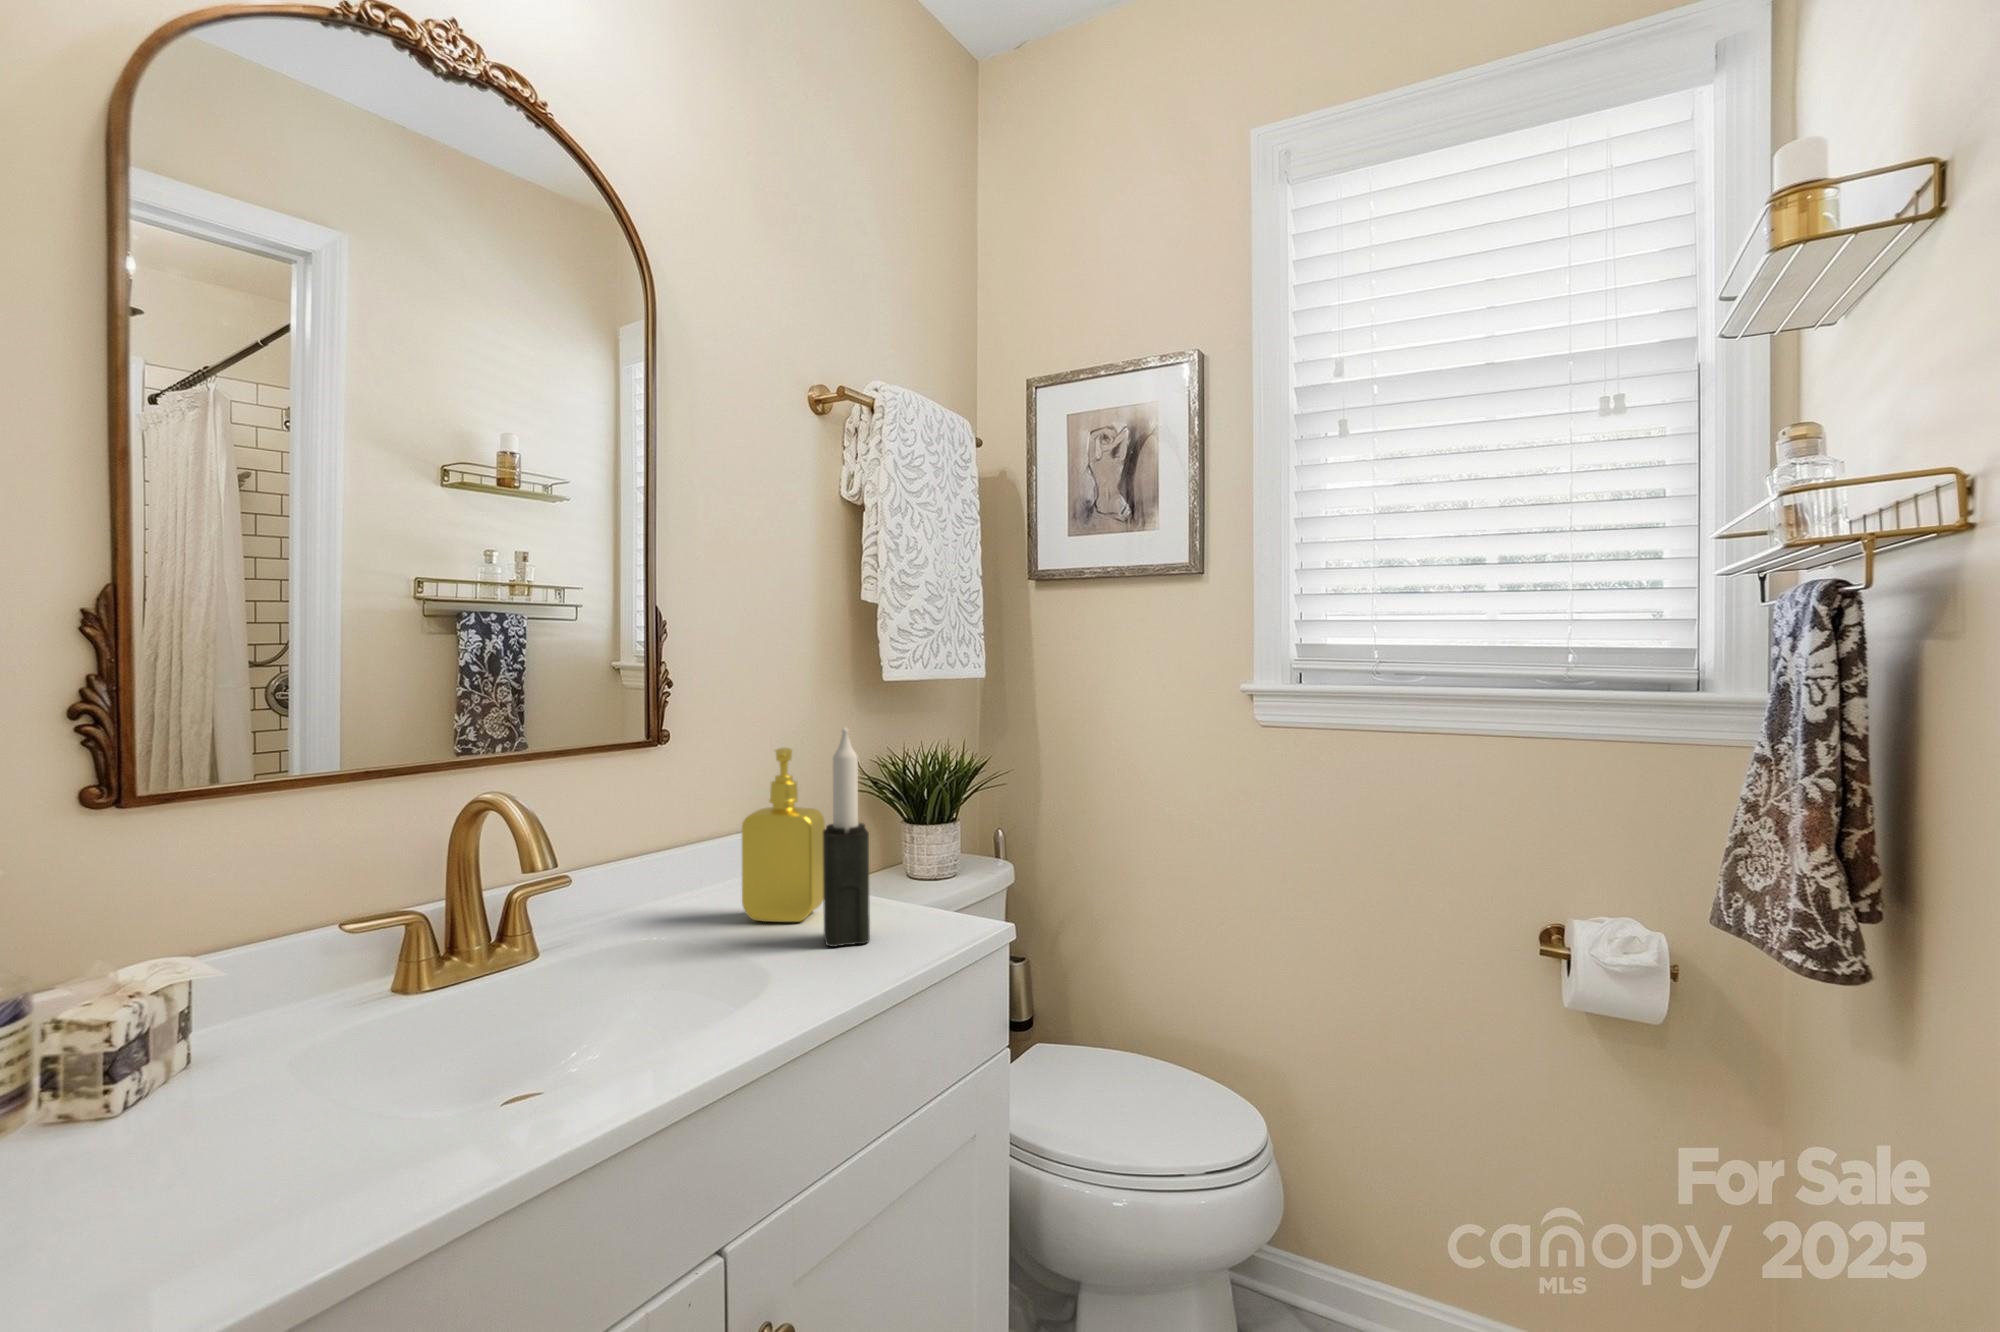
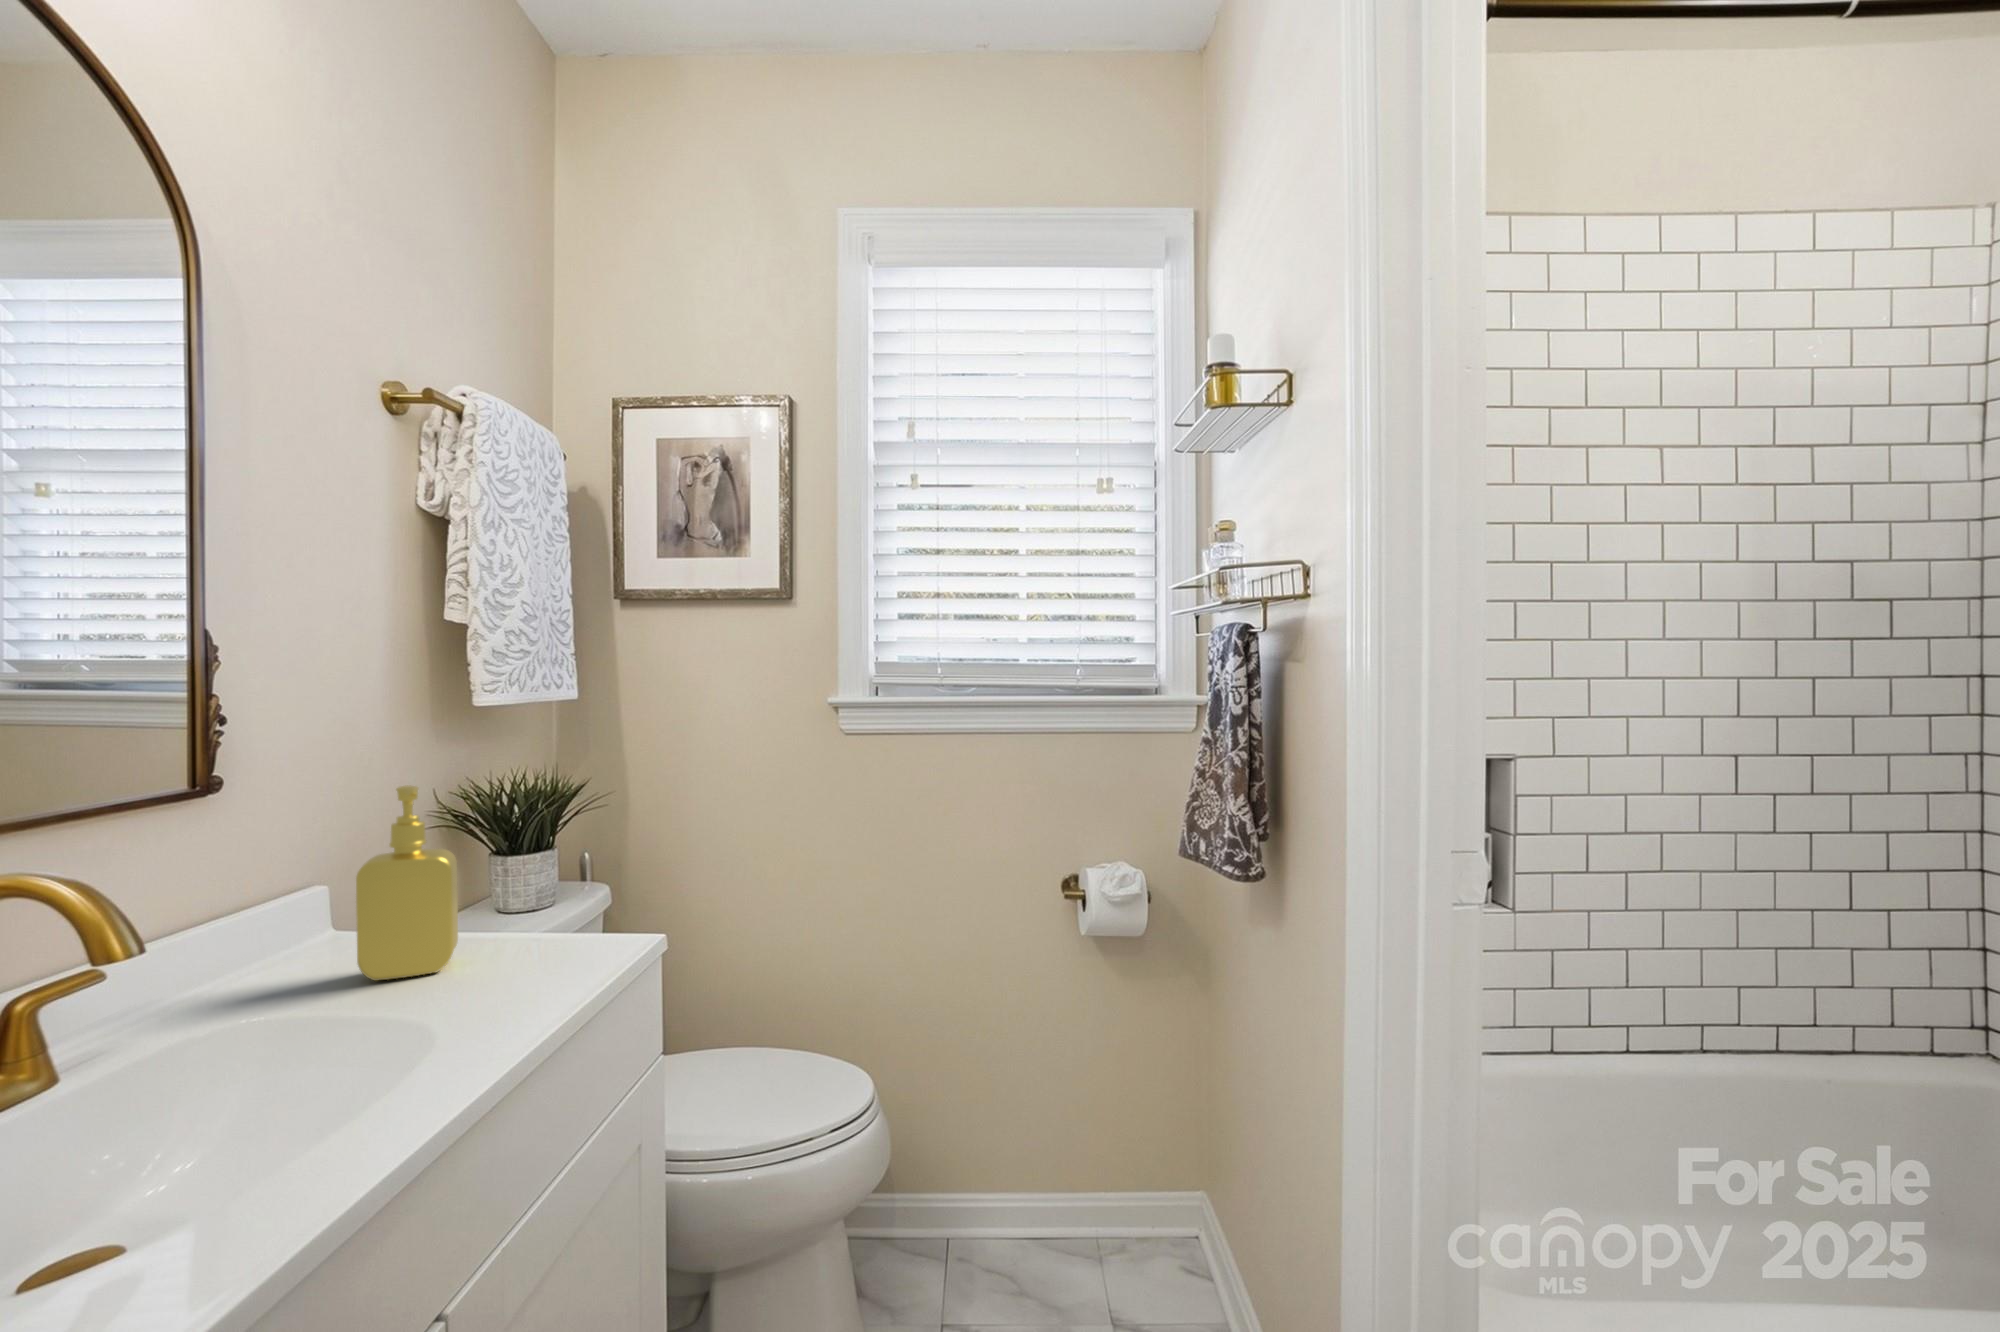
candle: present [823,728,870,947] -> none [480,759,540,987]

